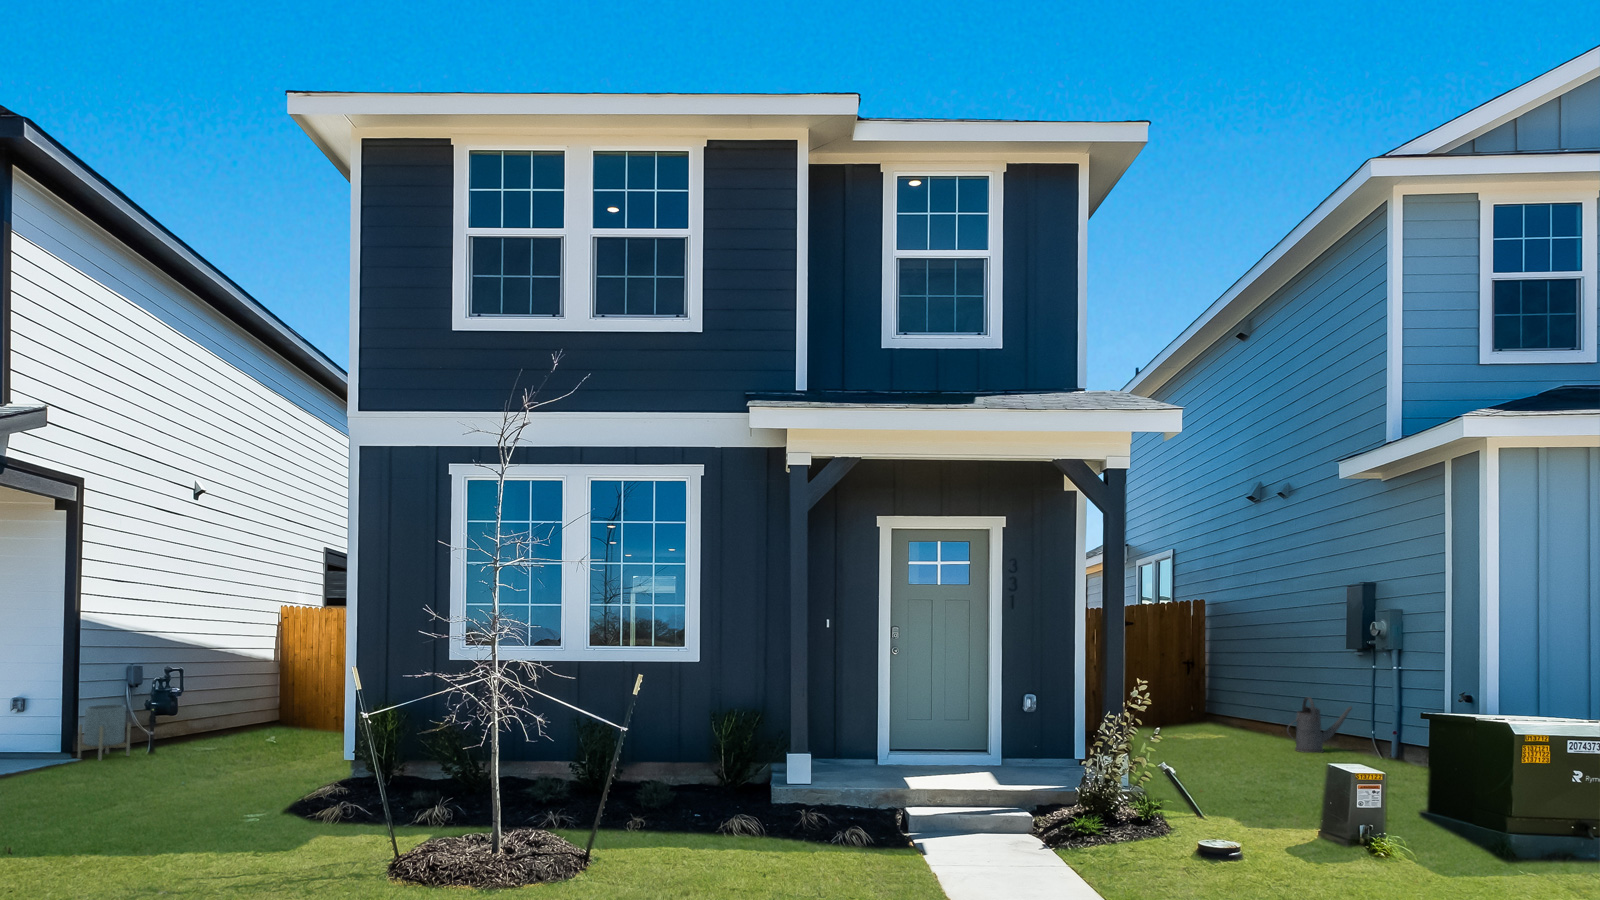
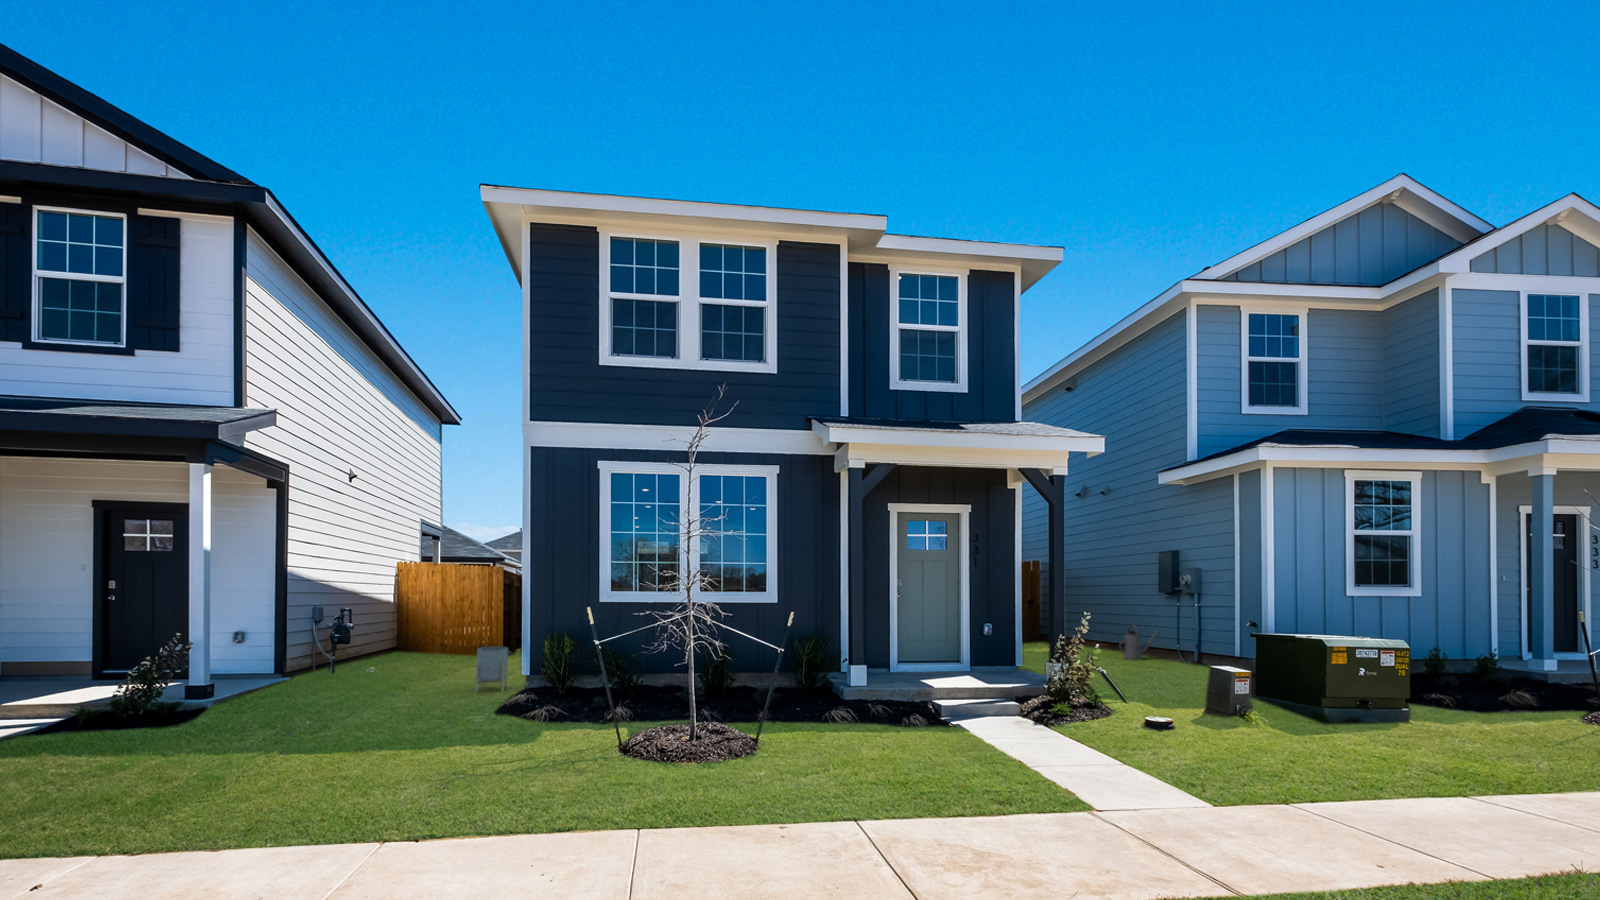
planter: present [78,704,131,761] -> present [475,647,508,692]

